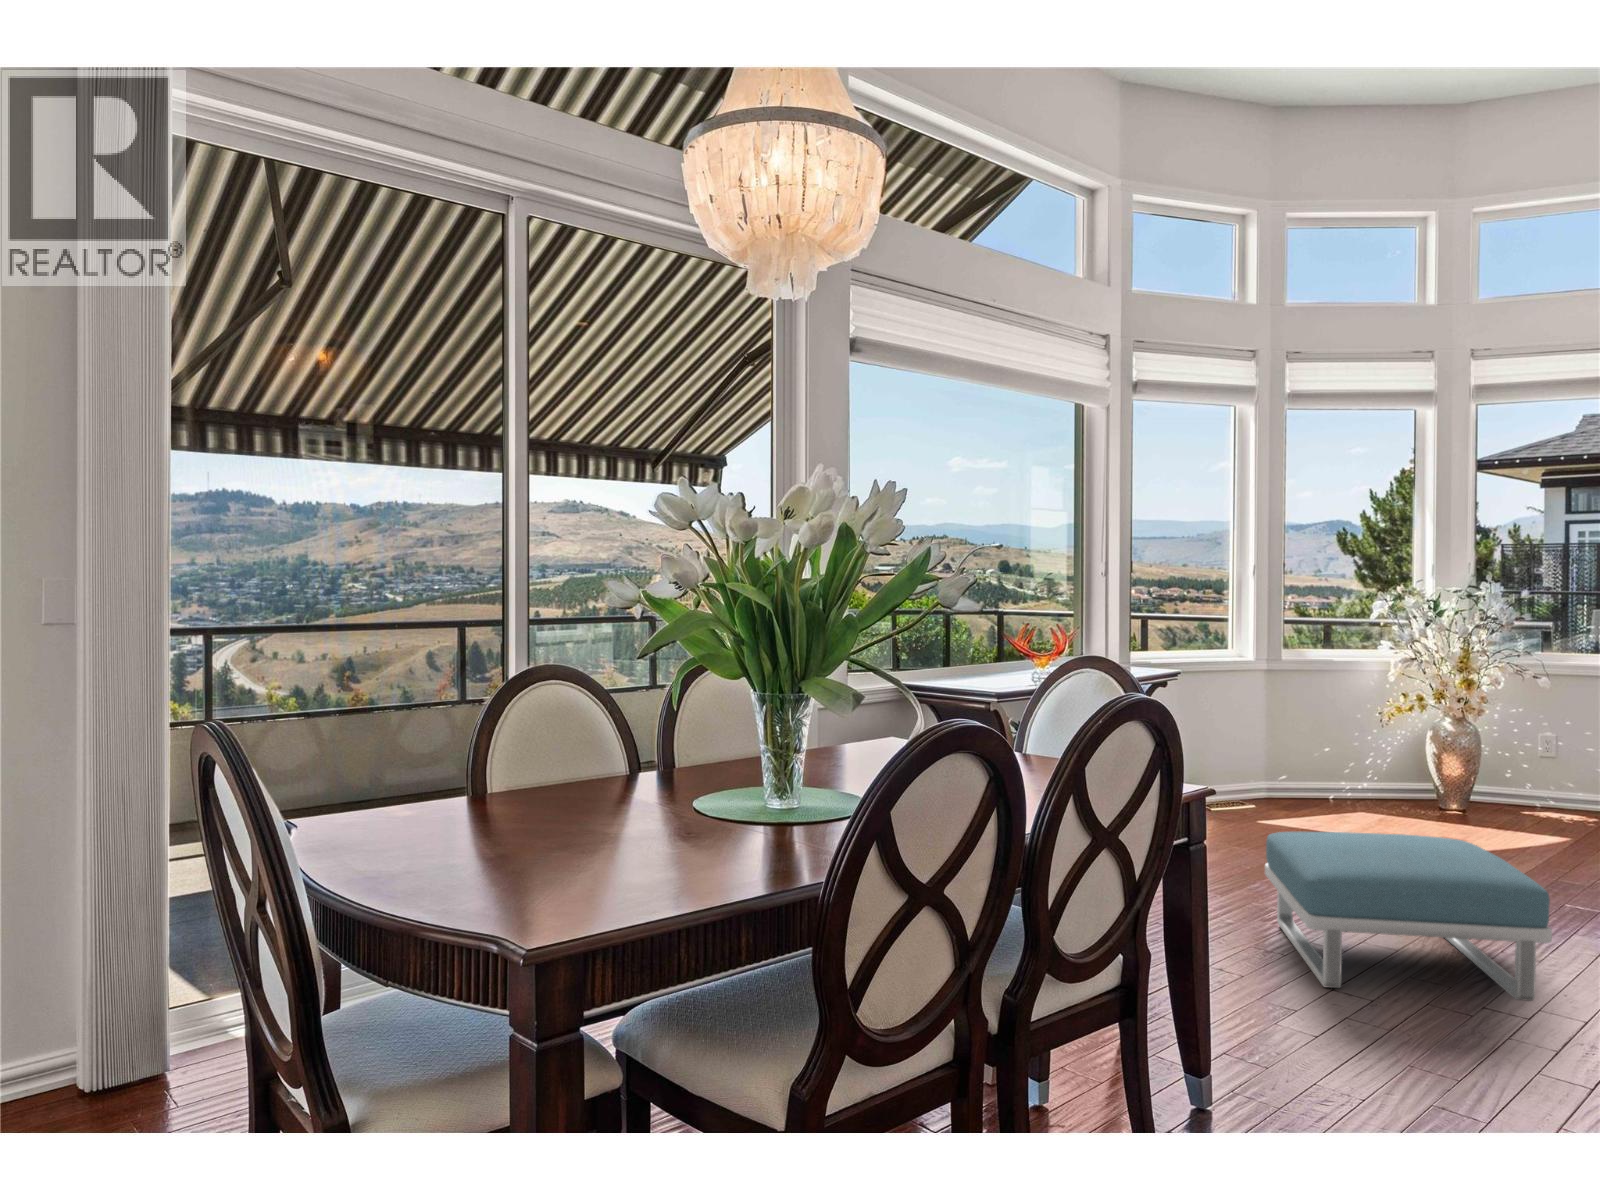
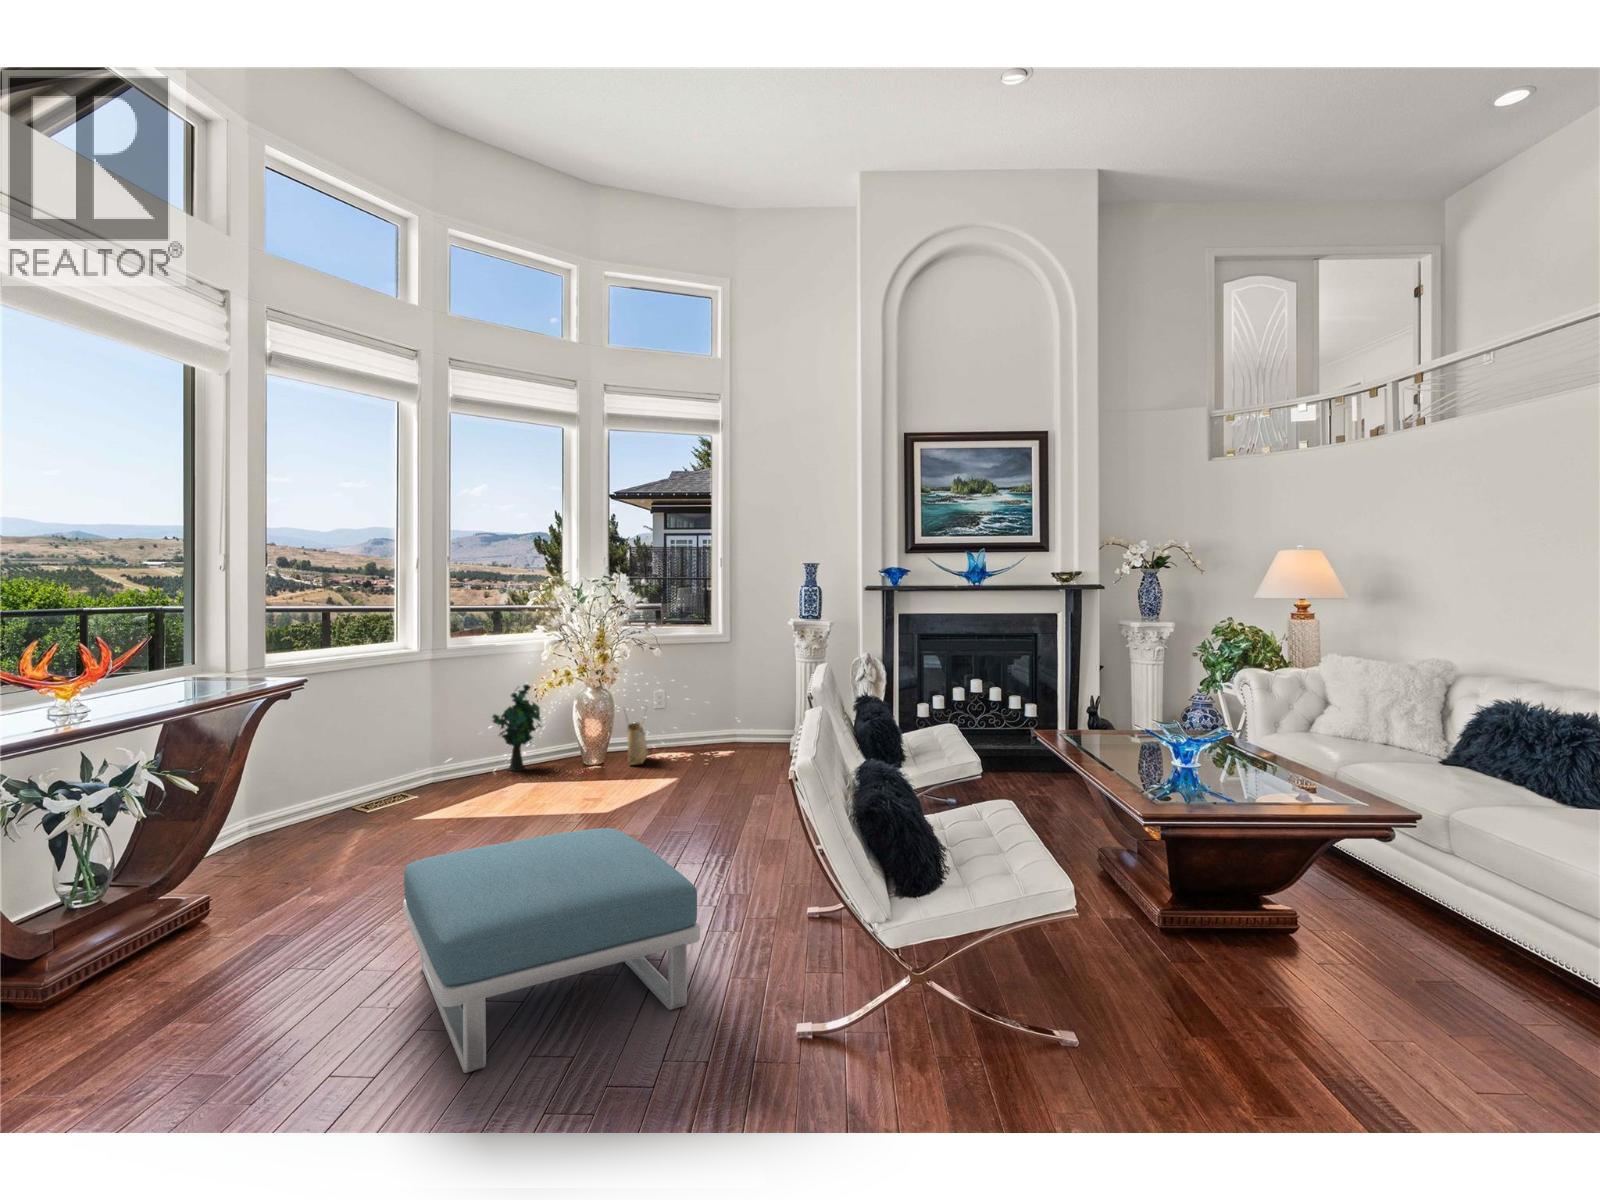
decorative plant: none [1328,707,1389,804] -> present [492,685,541,771]
woven basket: none [1493,744,1528,817] -> present [624,710,648,765]

